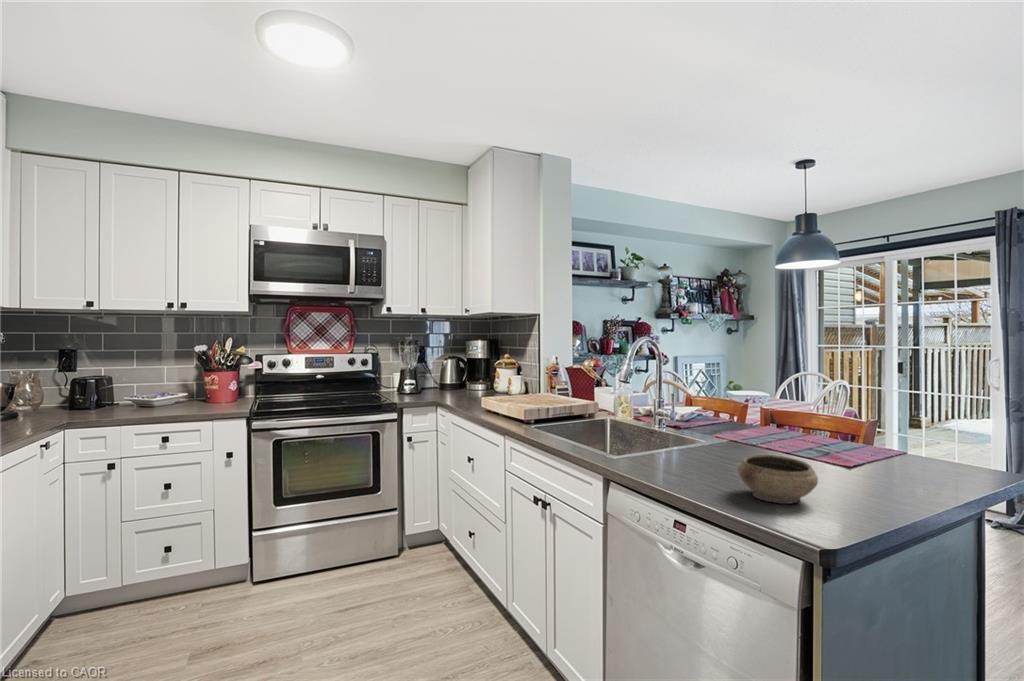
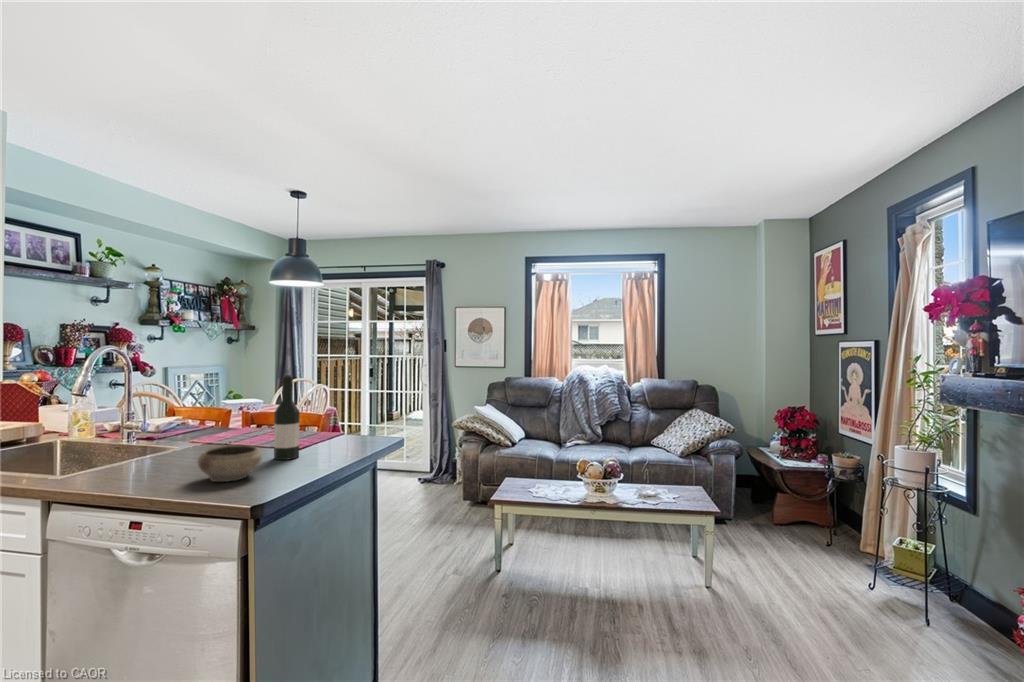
wine bottle: none [822,371,860,486] -> present [274,375,300,460]

